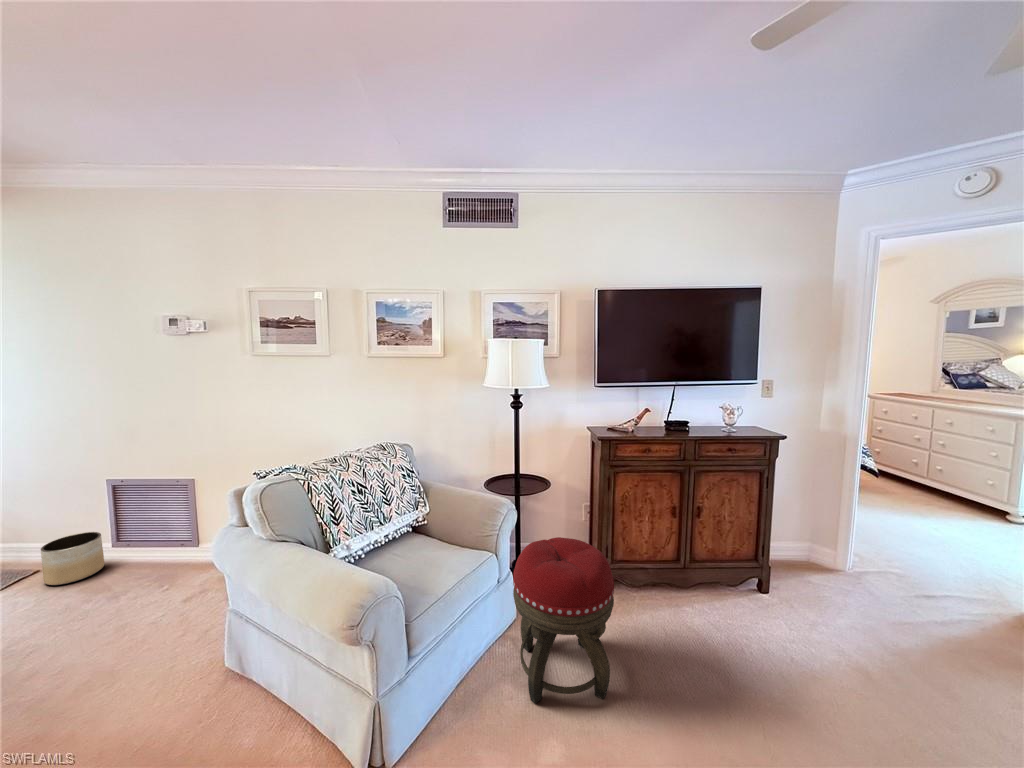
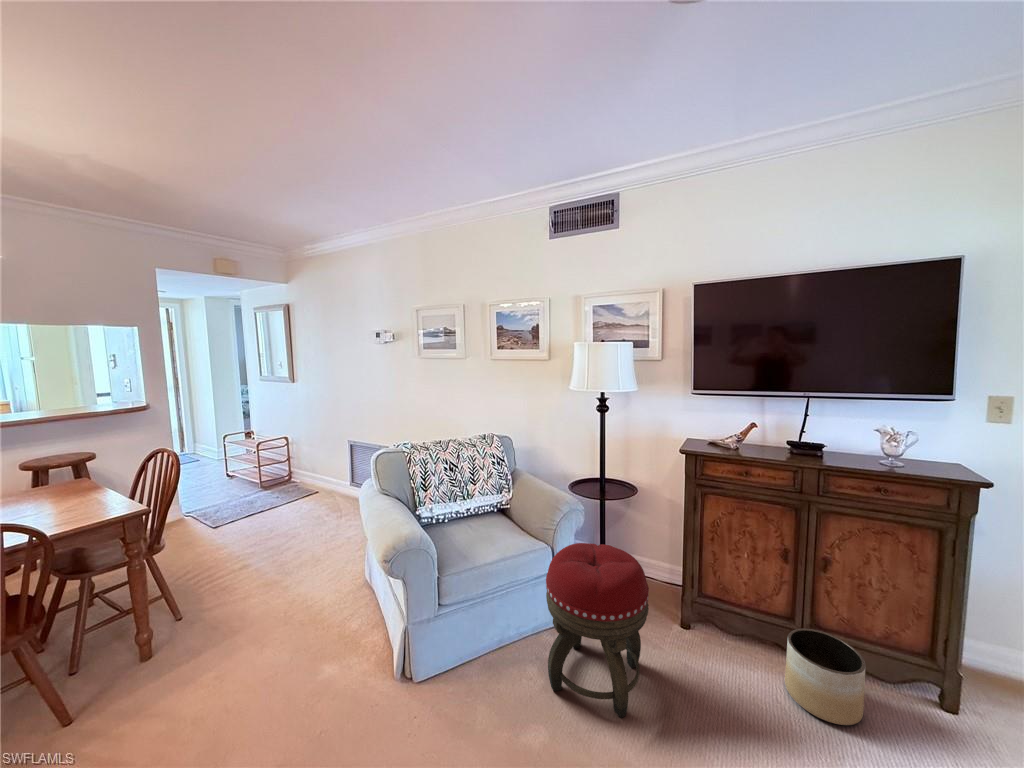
planter: present [41,532,104,585] -> present [785,629,866,725]

